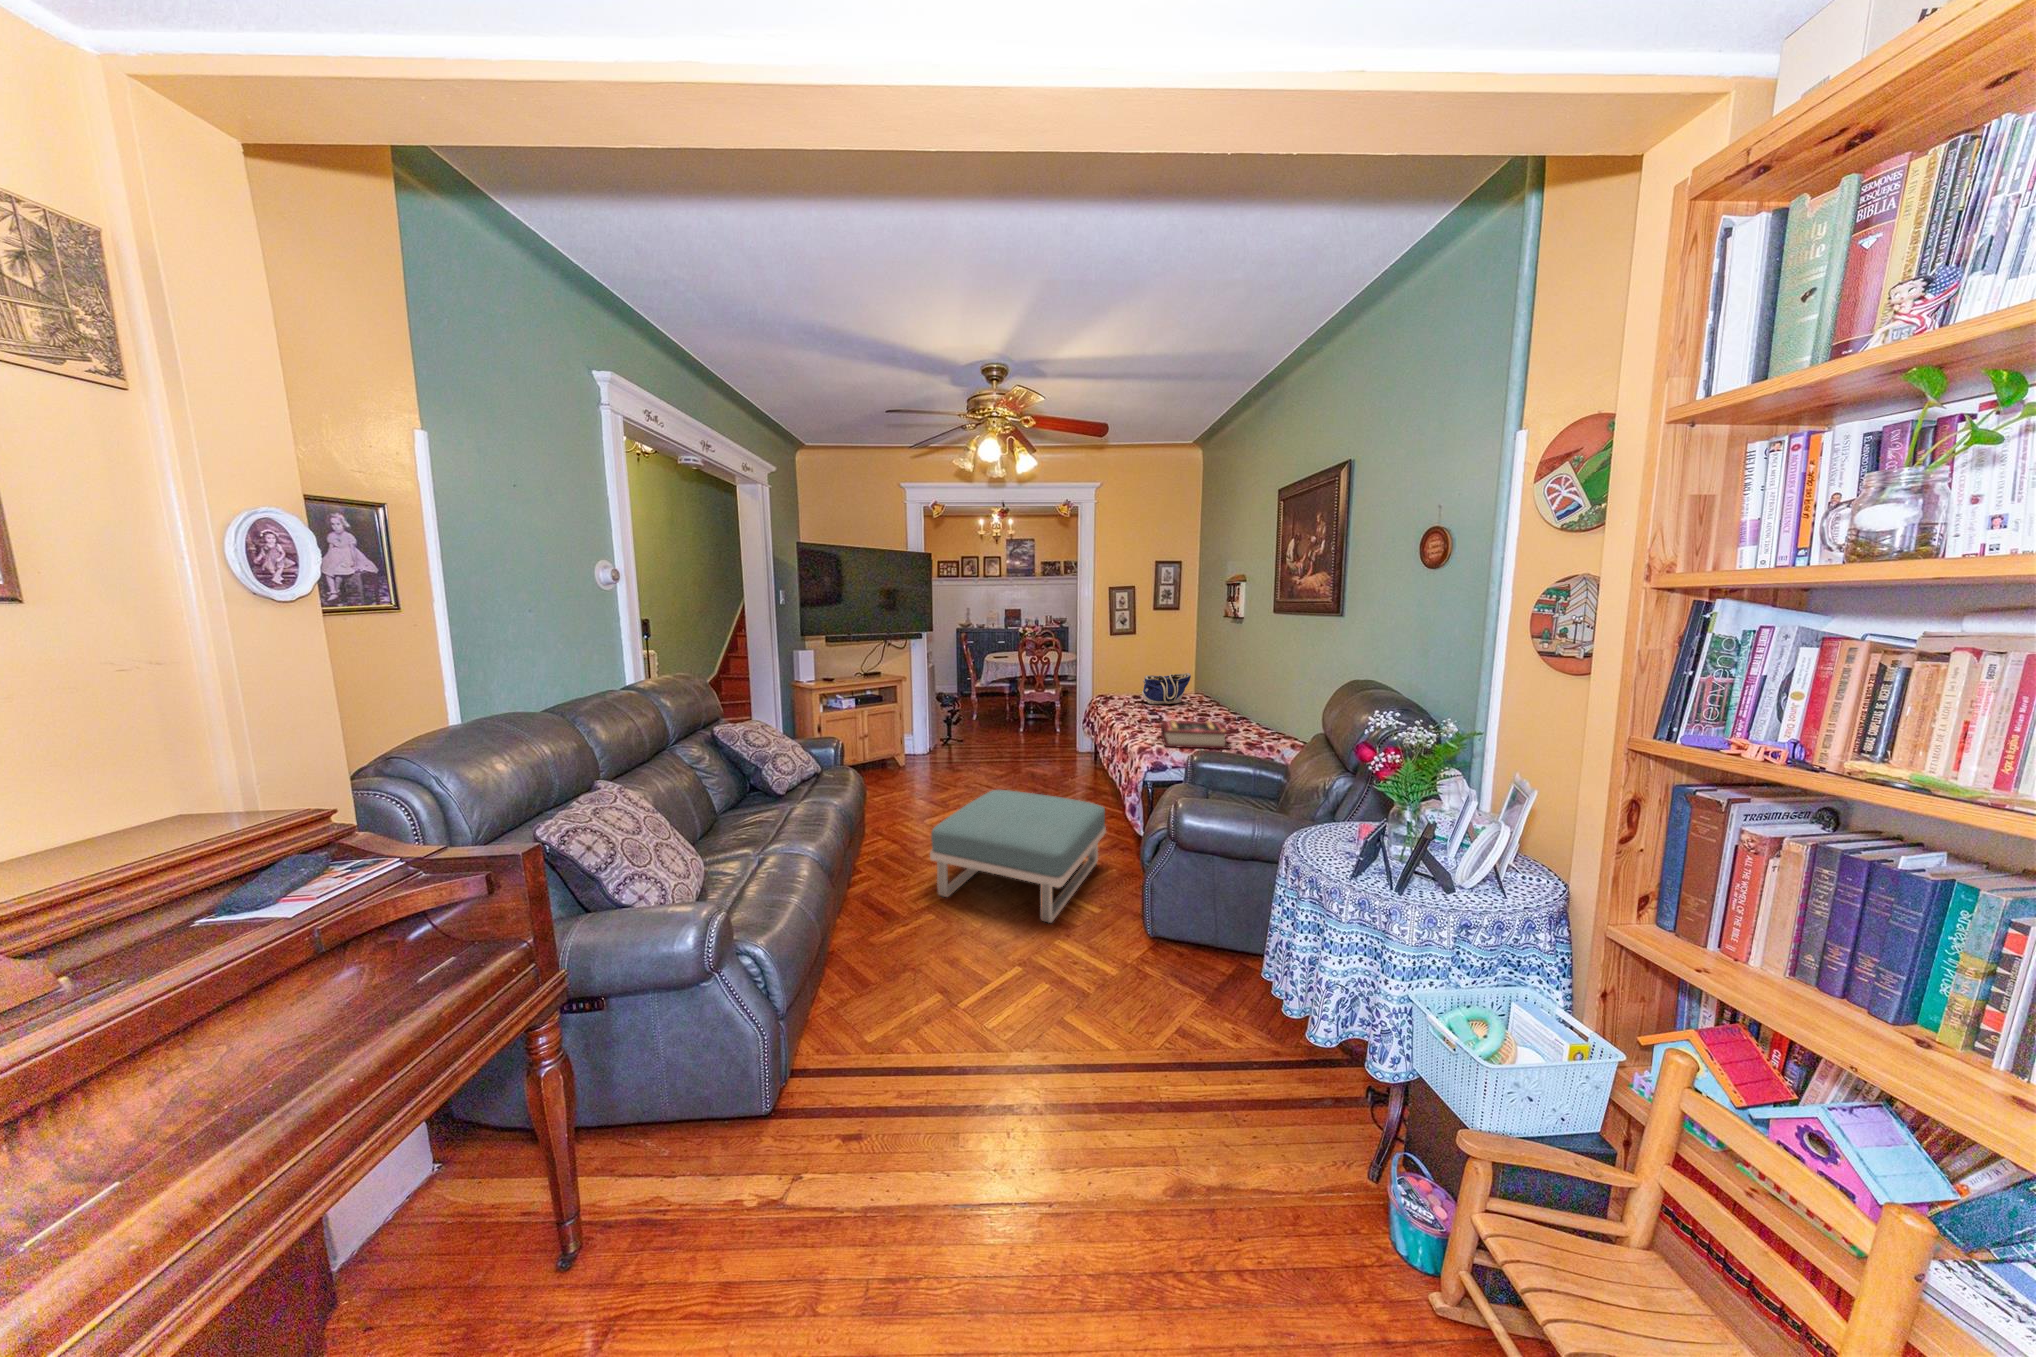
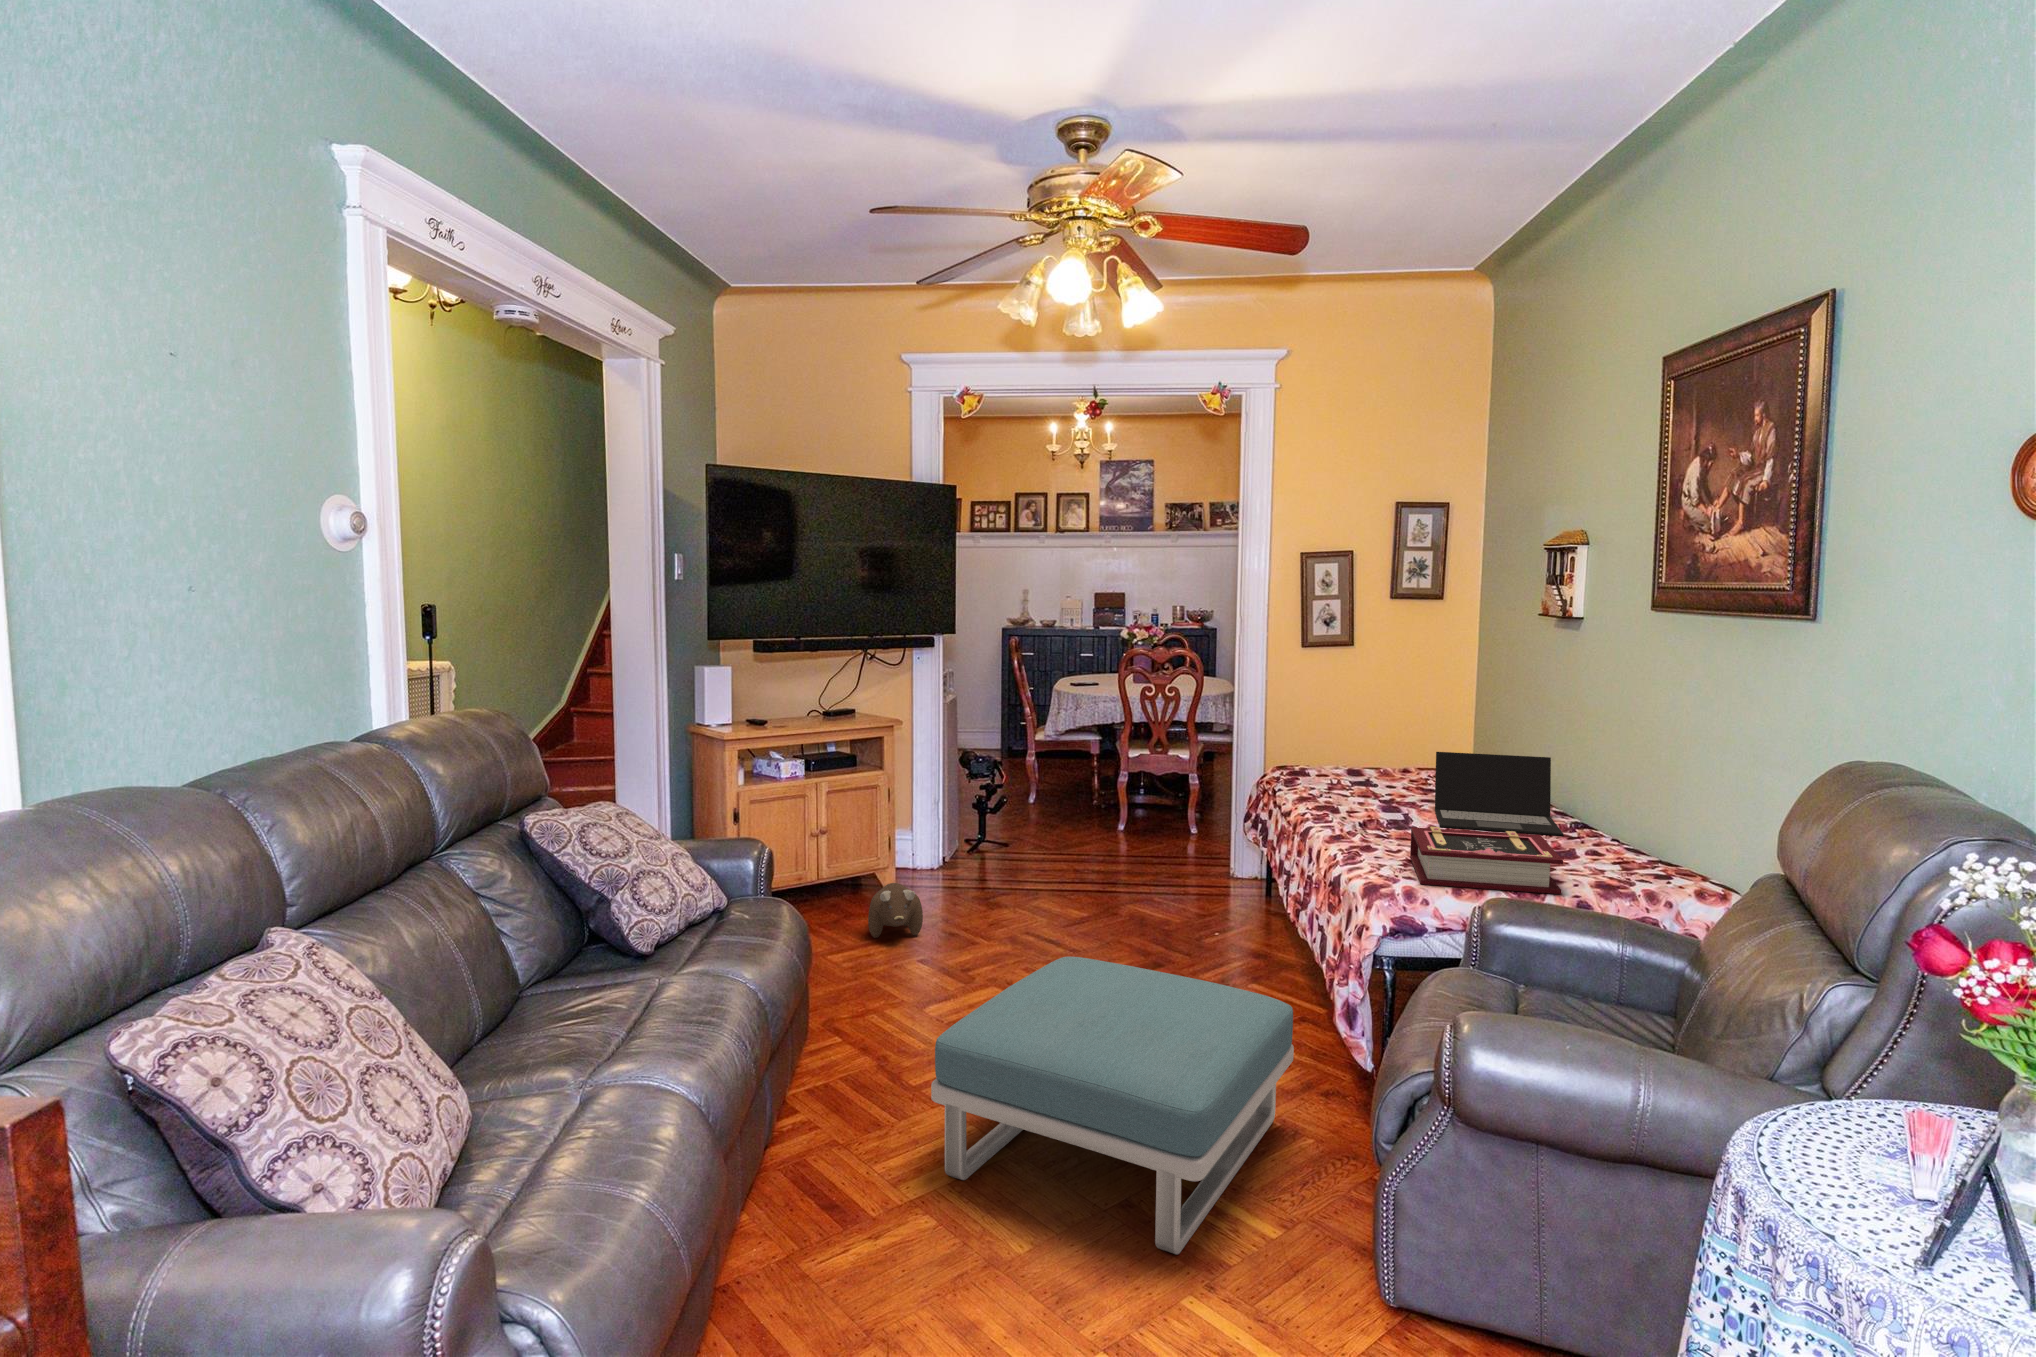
tote bag: present [1142,673,1191,704] -> none [1366,727,1468,789]
laptop: none [1174,685,1234,723] -> present [1435,752,1563,836]
plush toy: none [892,760,920,789] -> present [868,883,923,938]

